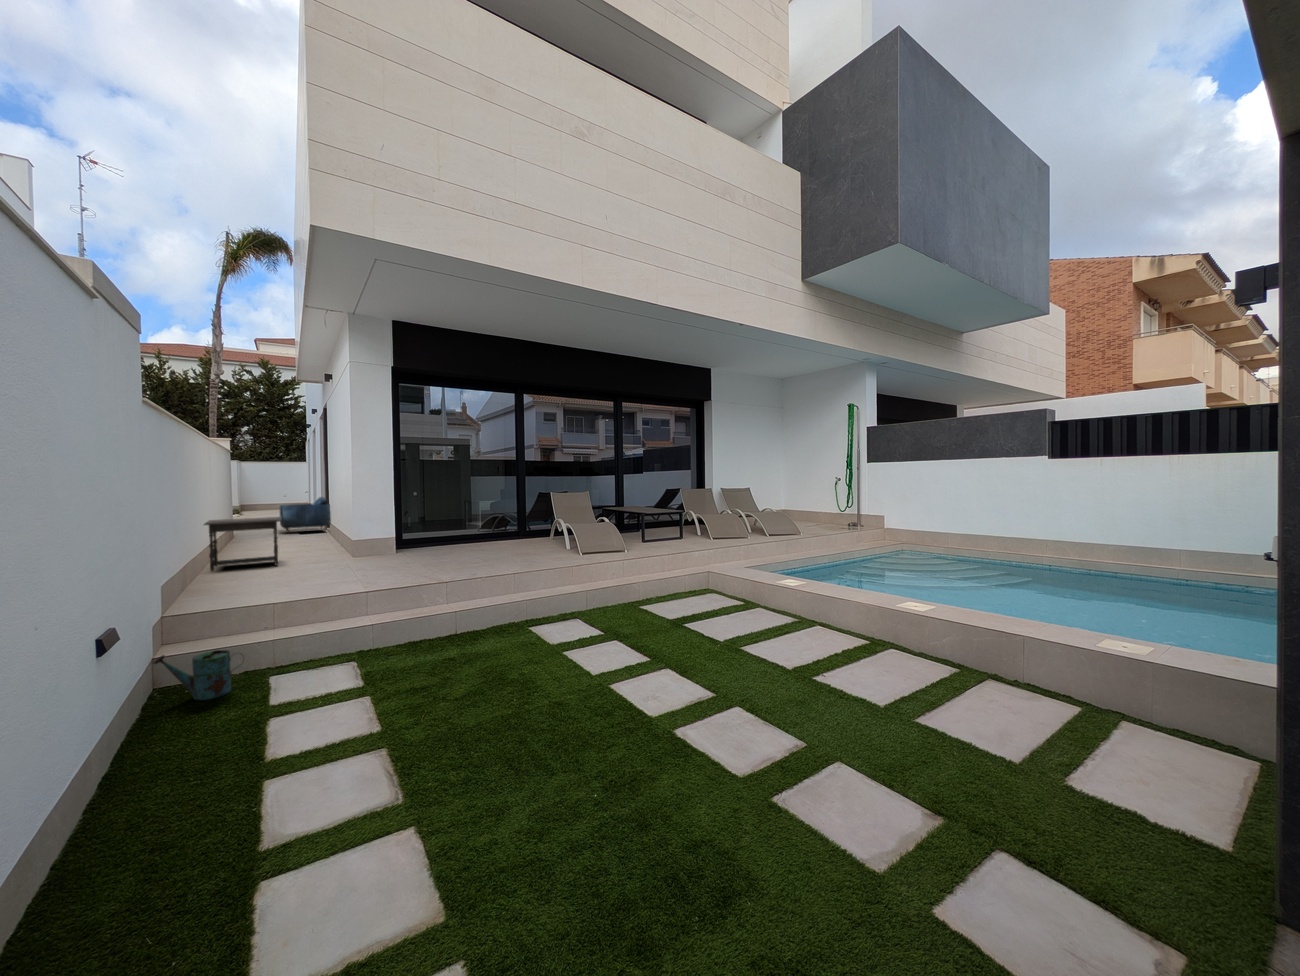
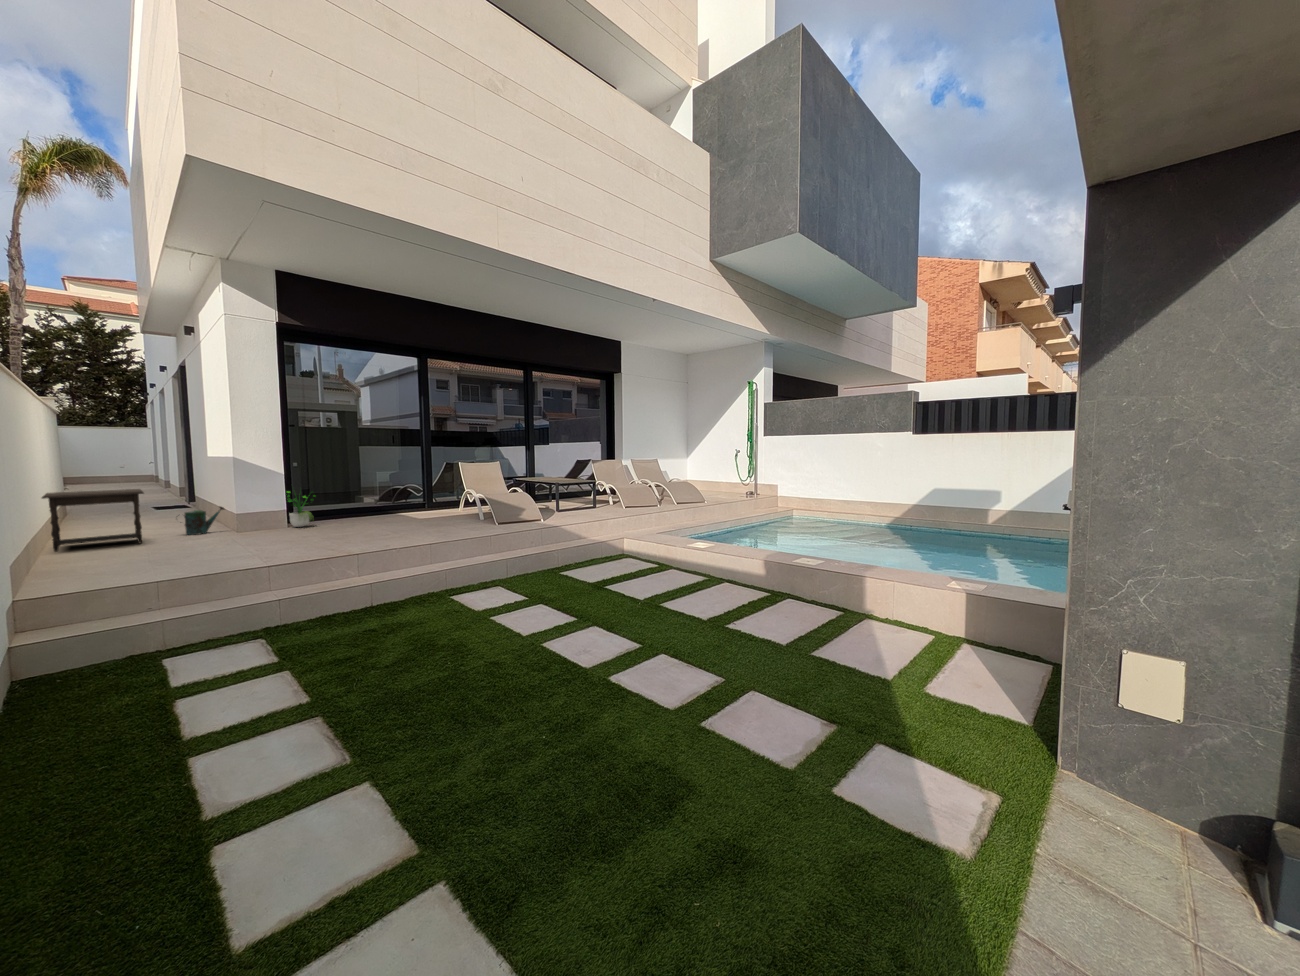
armchair: present [280,497,331,534] -> none [126,467,195,510]
potted plant: none [393,510,423,553] -> present [285,491,315,527]
watering can: present [153,650,244,700] -> present [184,507,224,535]

